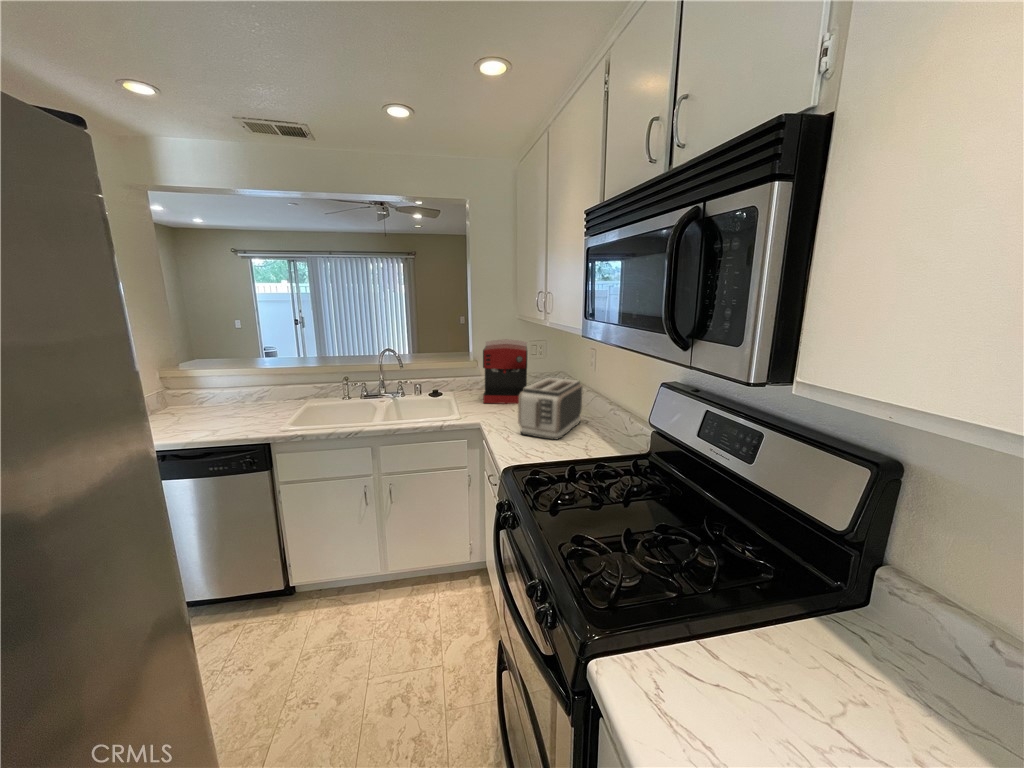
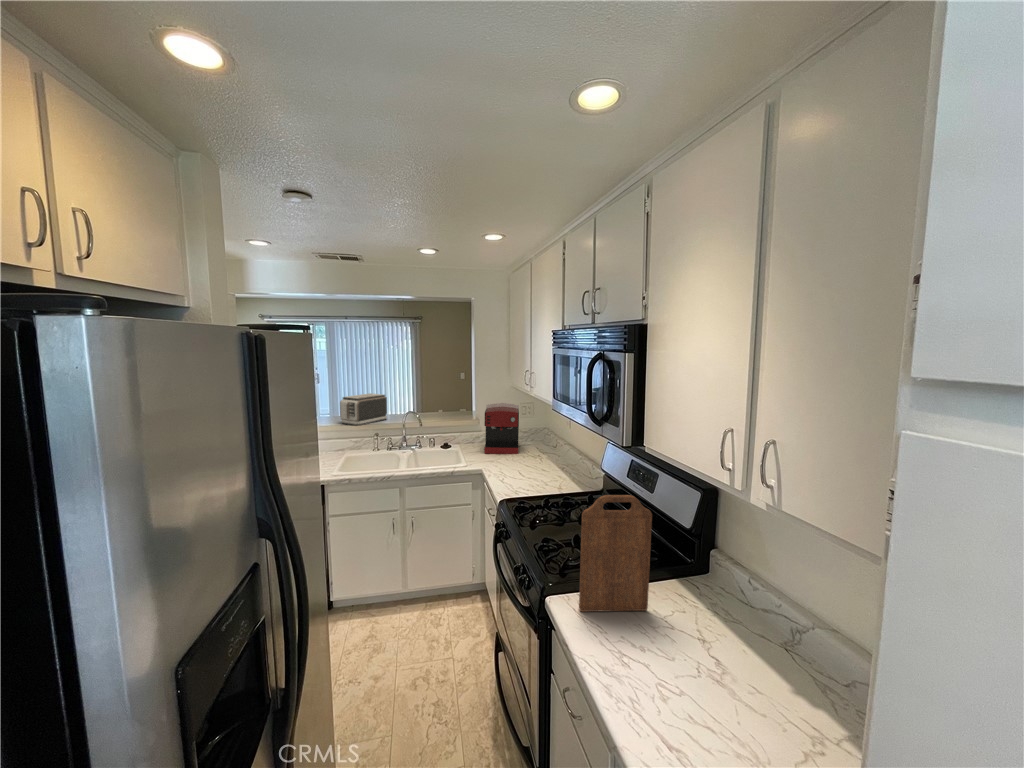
toaster: present [518,378,582,440] -> present [340,393,387,426]
cutting board: none [655,480,825,706] -> present [579,495,652,612]

